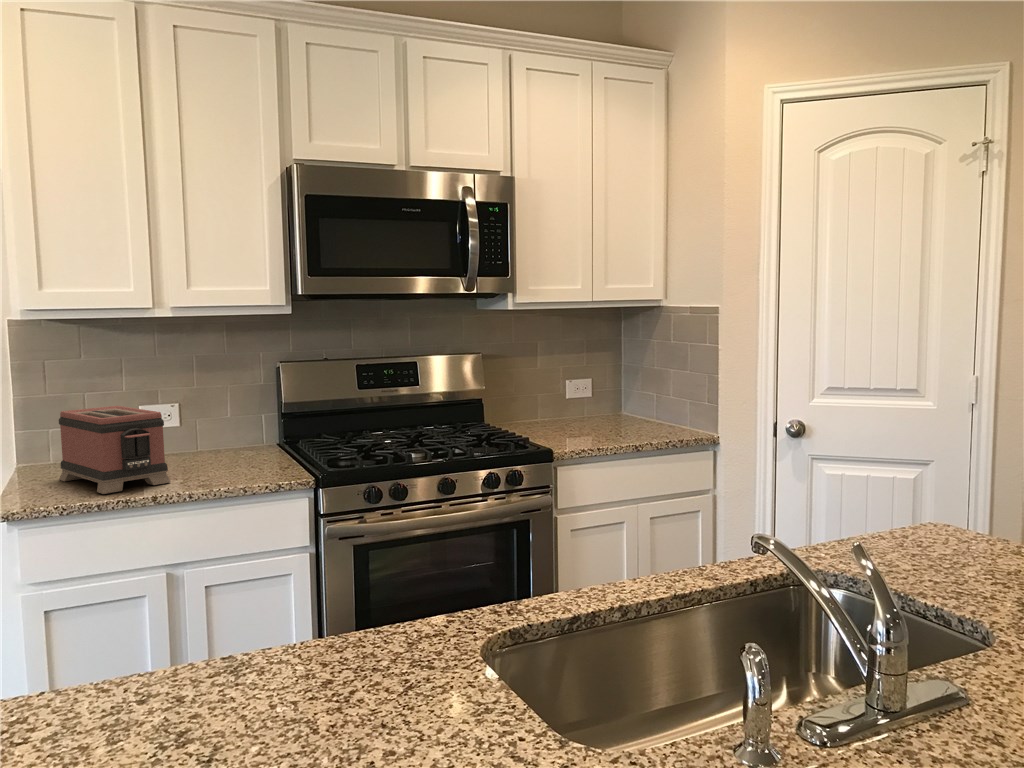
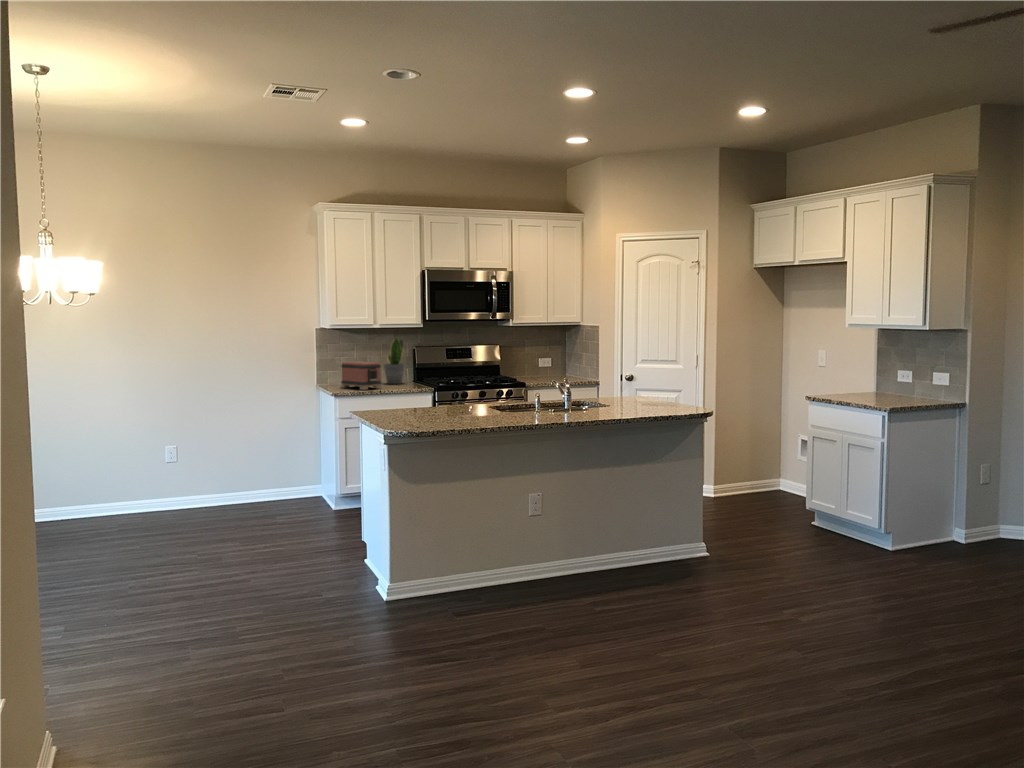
potted plant: none [193,338,249,459] -> present [384,338,404,384]

